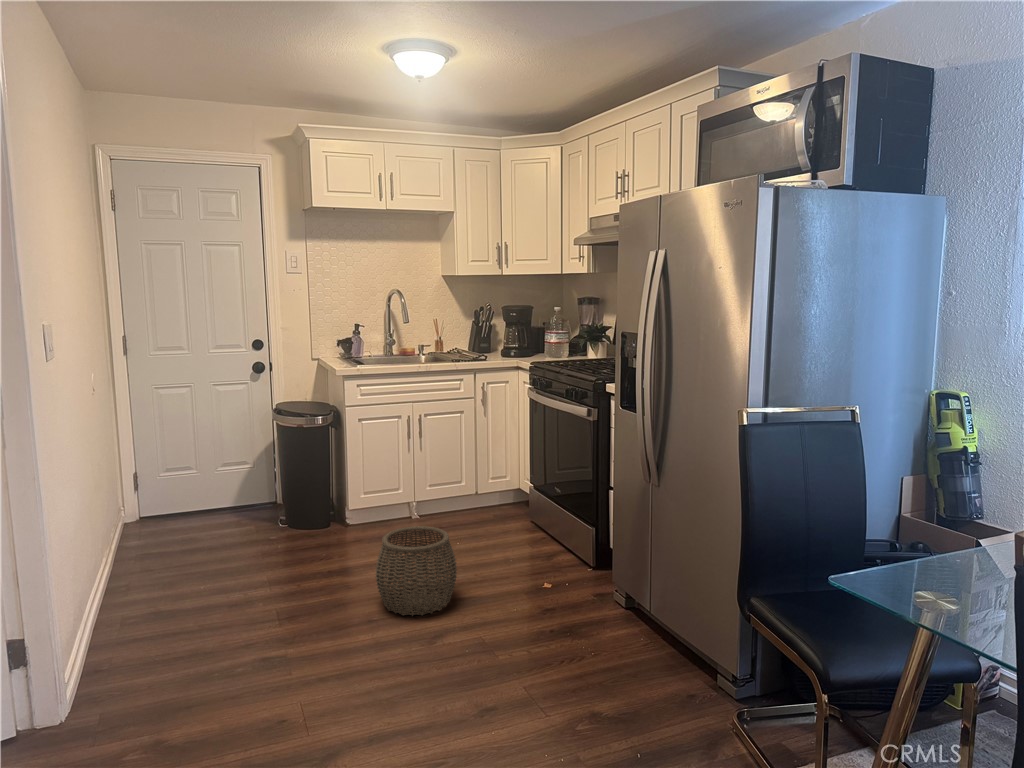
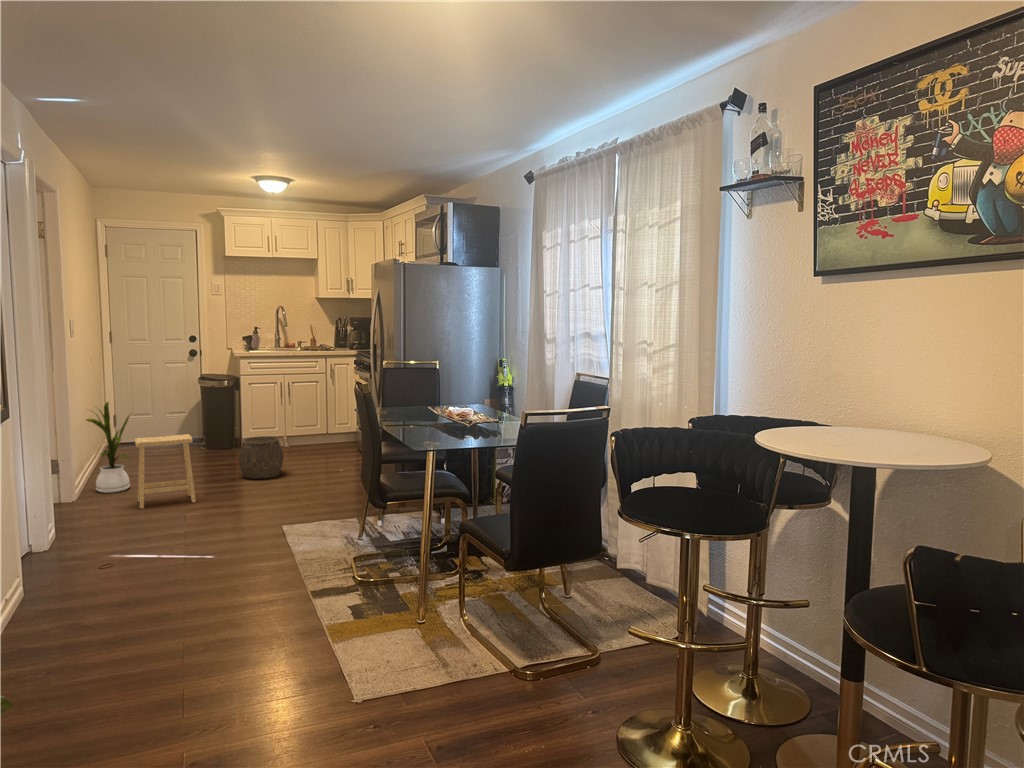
house plant: none [77,495,180,676] -> present [86,402,132,493]
footstool: none [189,558,326,747] -> present [135,434,196,509]

